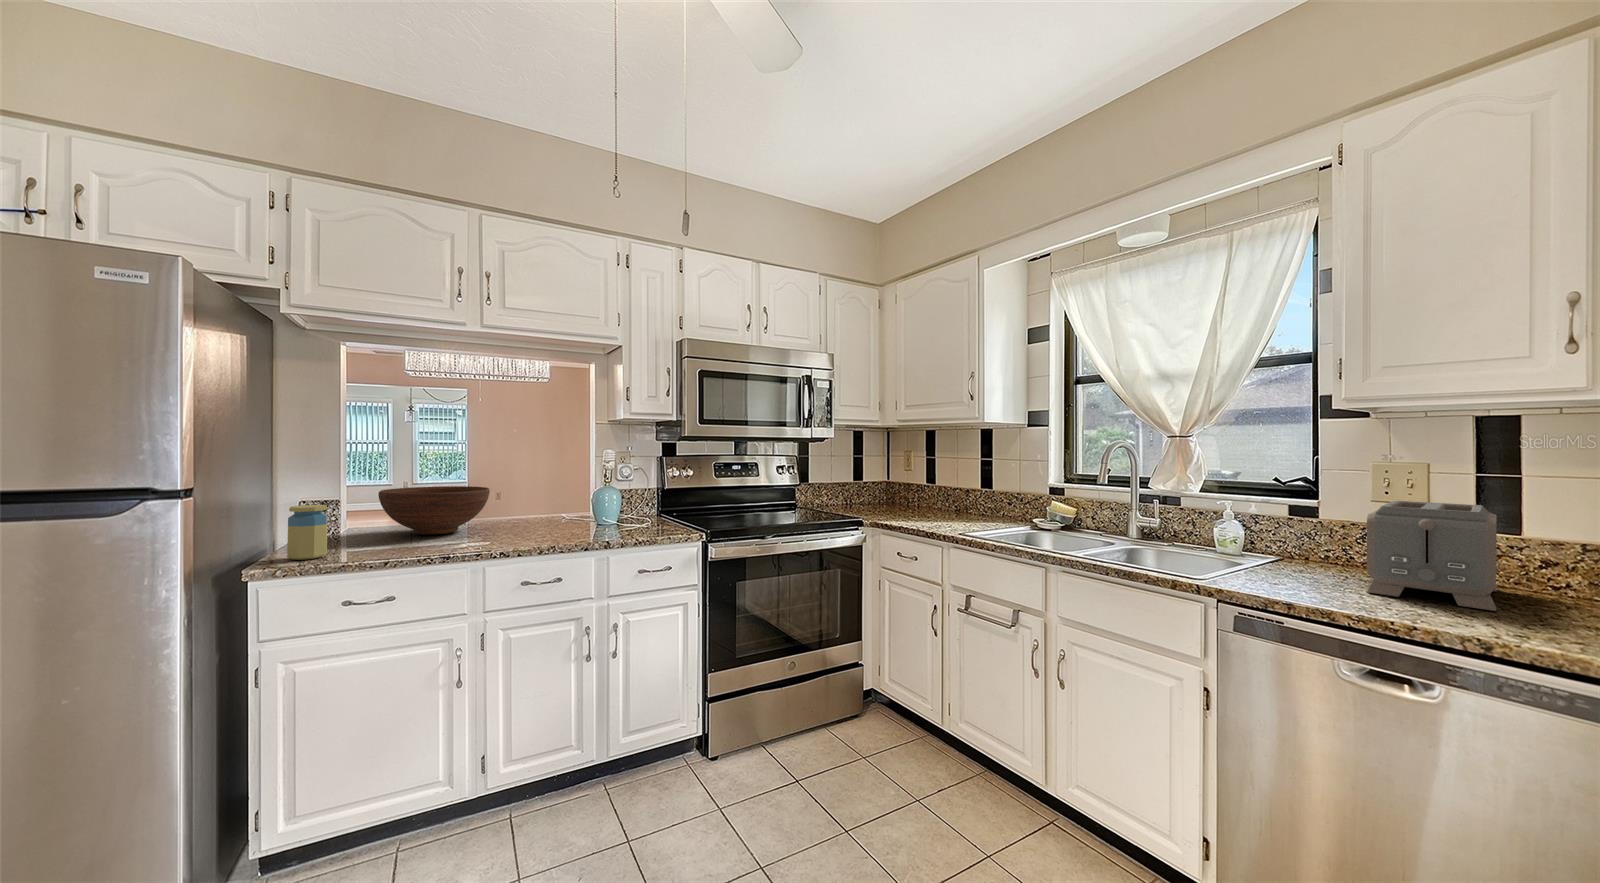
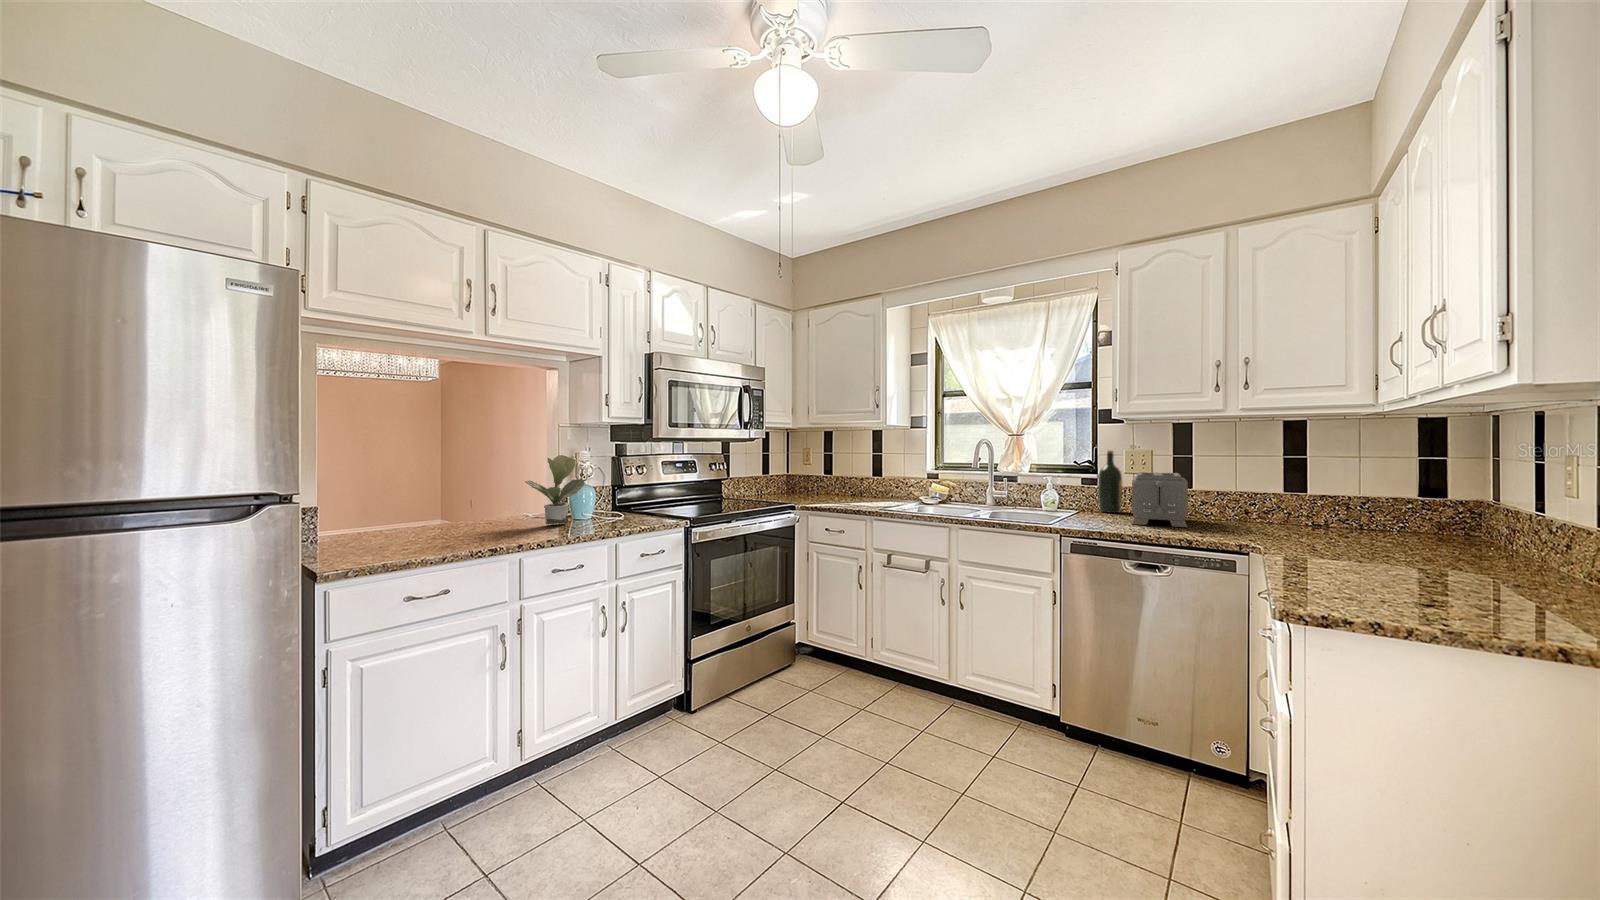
potted plant: none [538,454,594,529] -> present [525,455,584,524]
wine bottle: none [1317,462,1365,565] -> present [1098,451,1122,513]
fruit bowl: present [378,486,490,535] -> none [368,489,478,536]
jar: present [287,505,328,560] -> none [336,508,374,562]

